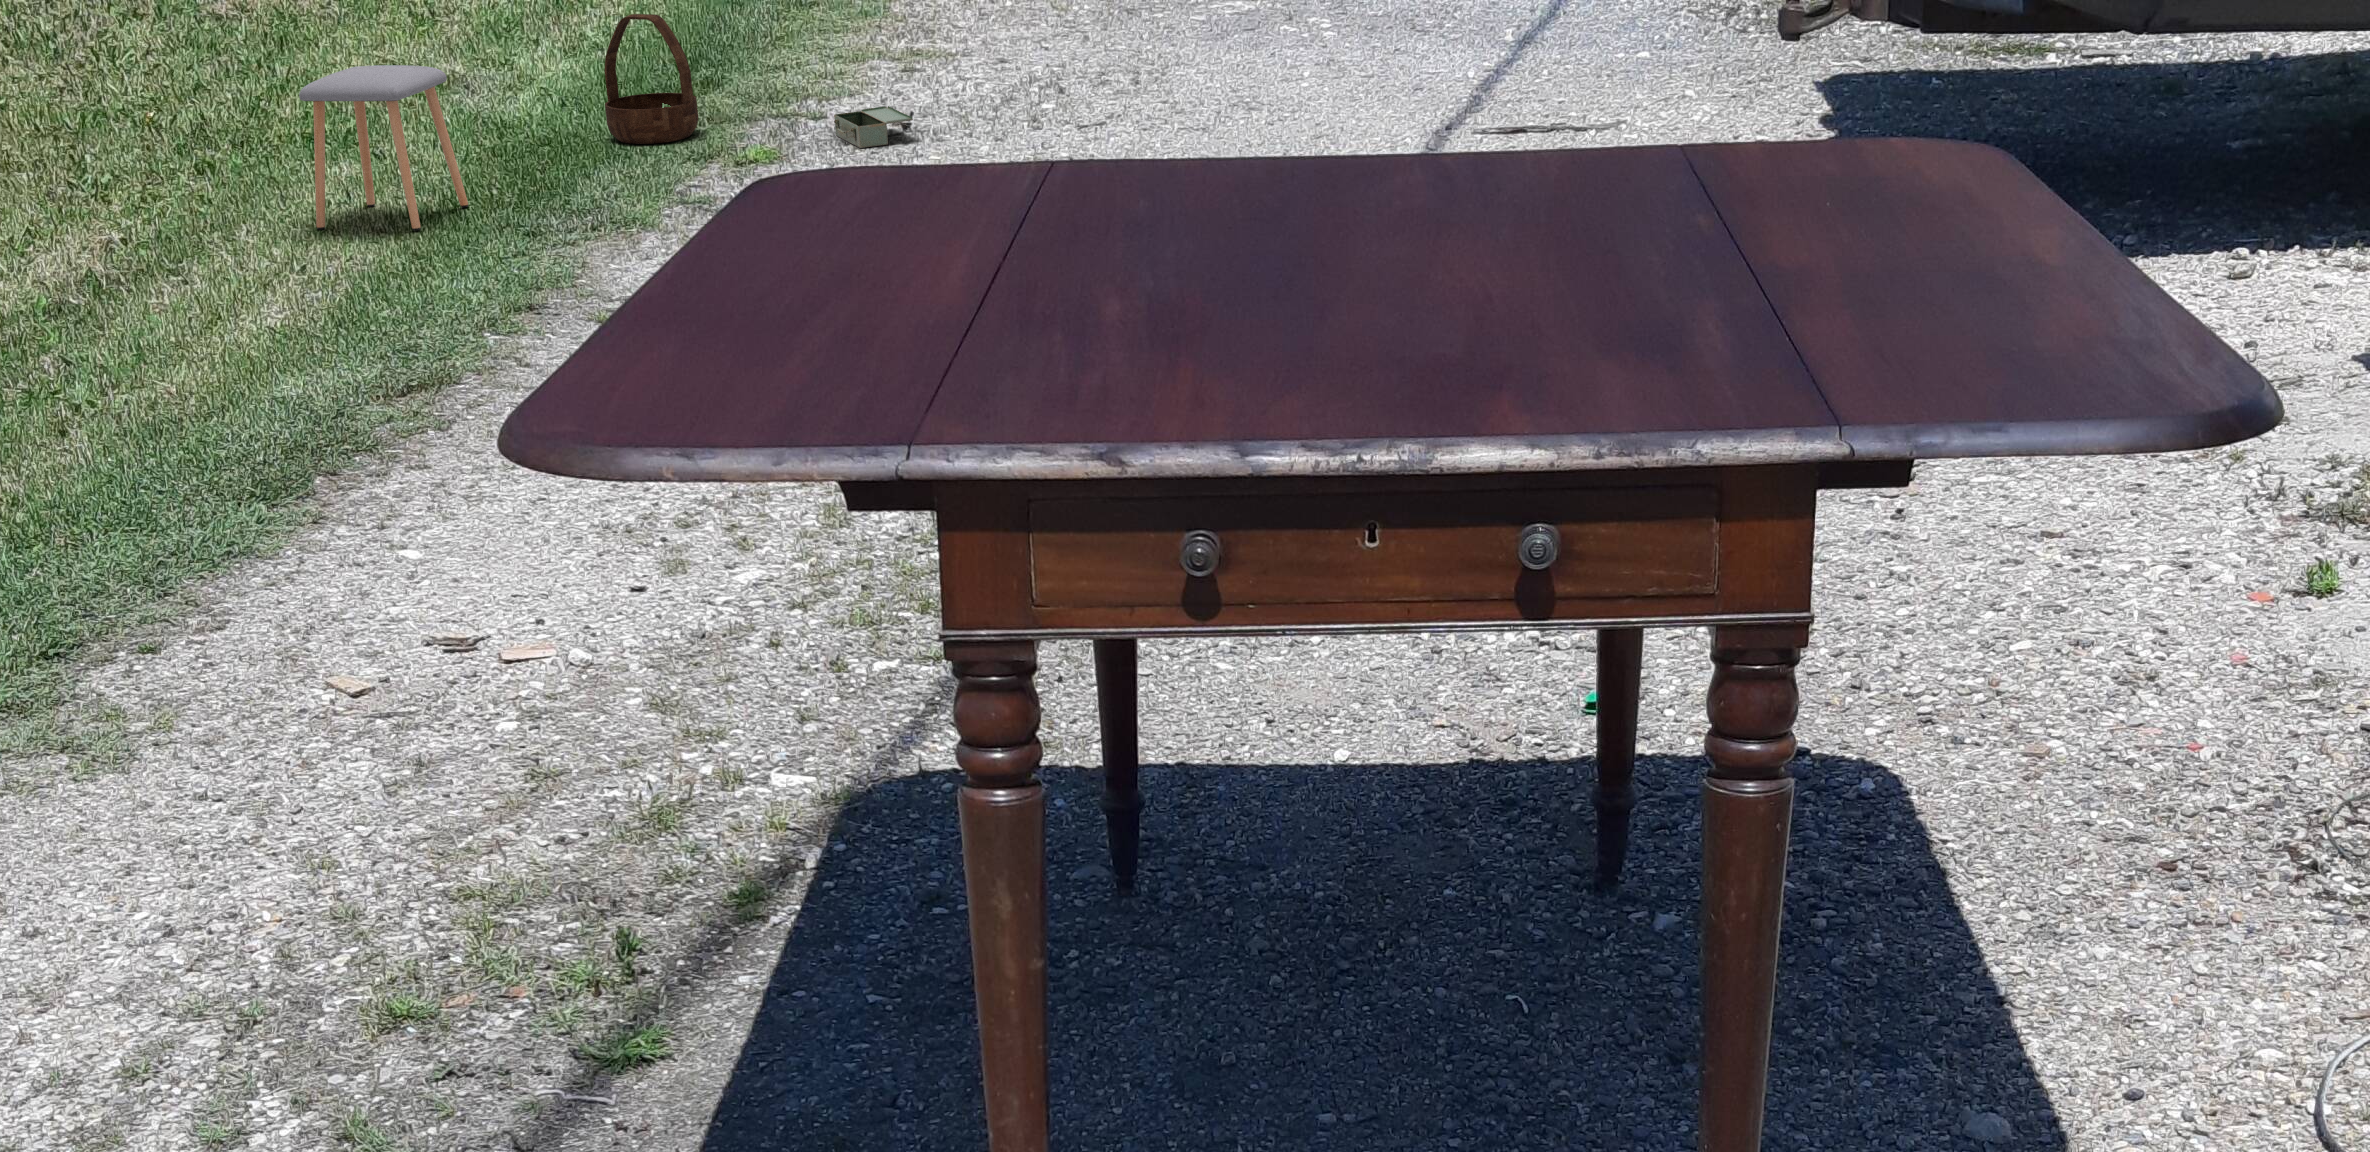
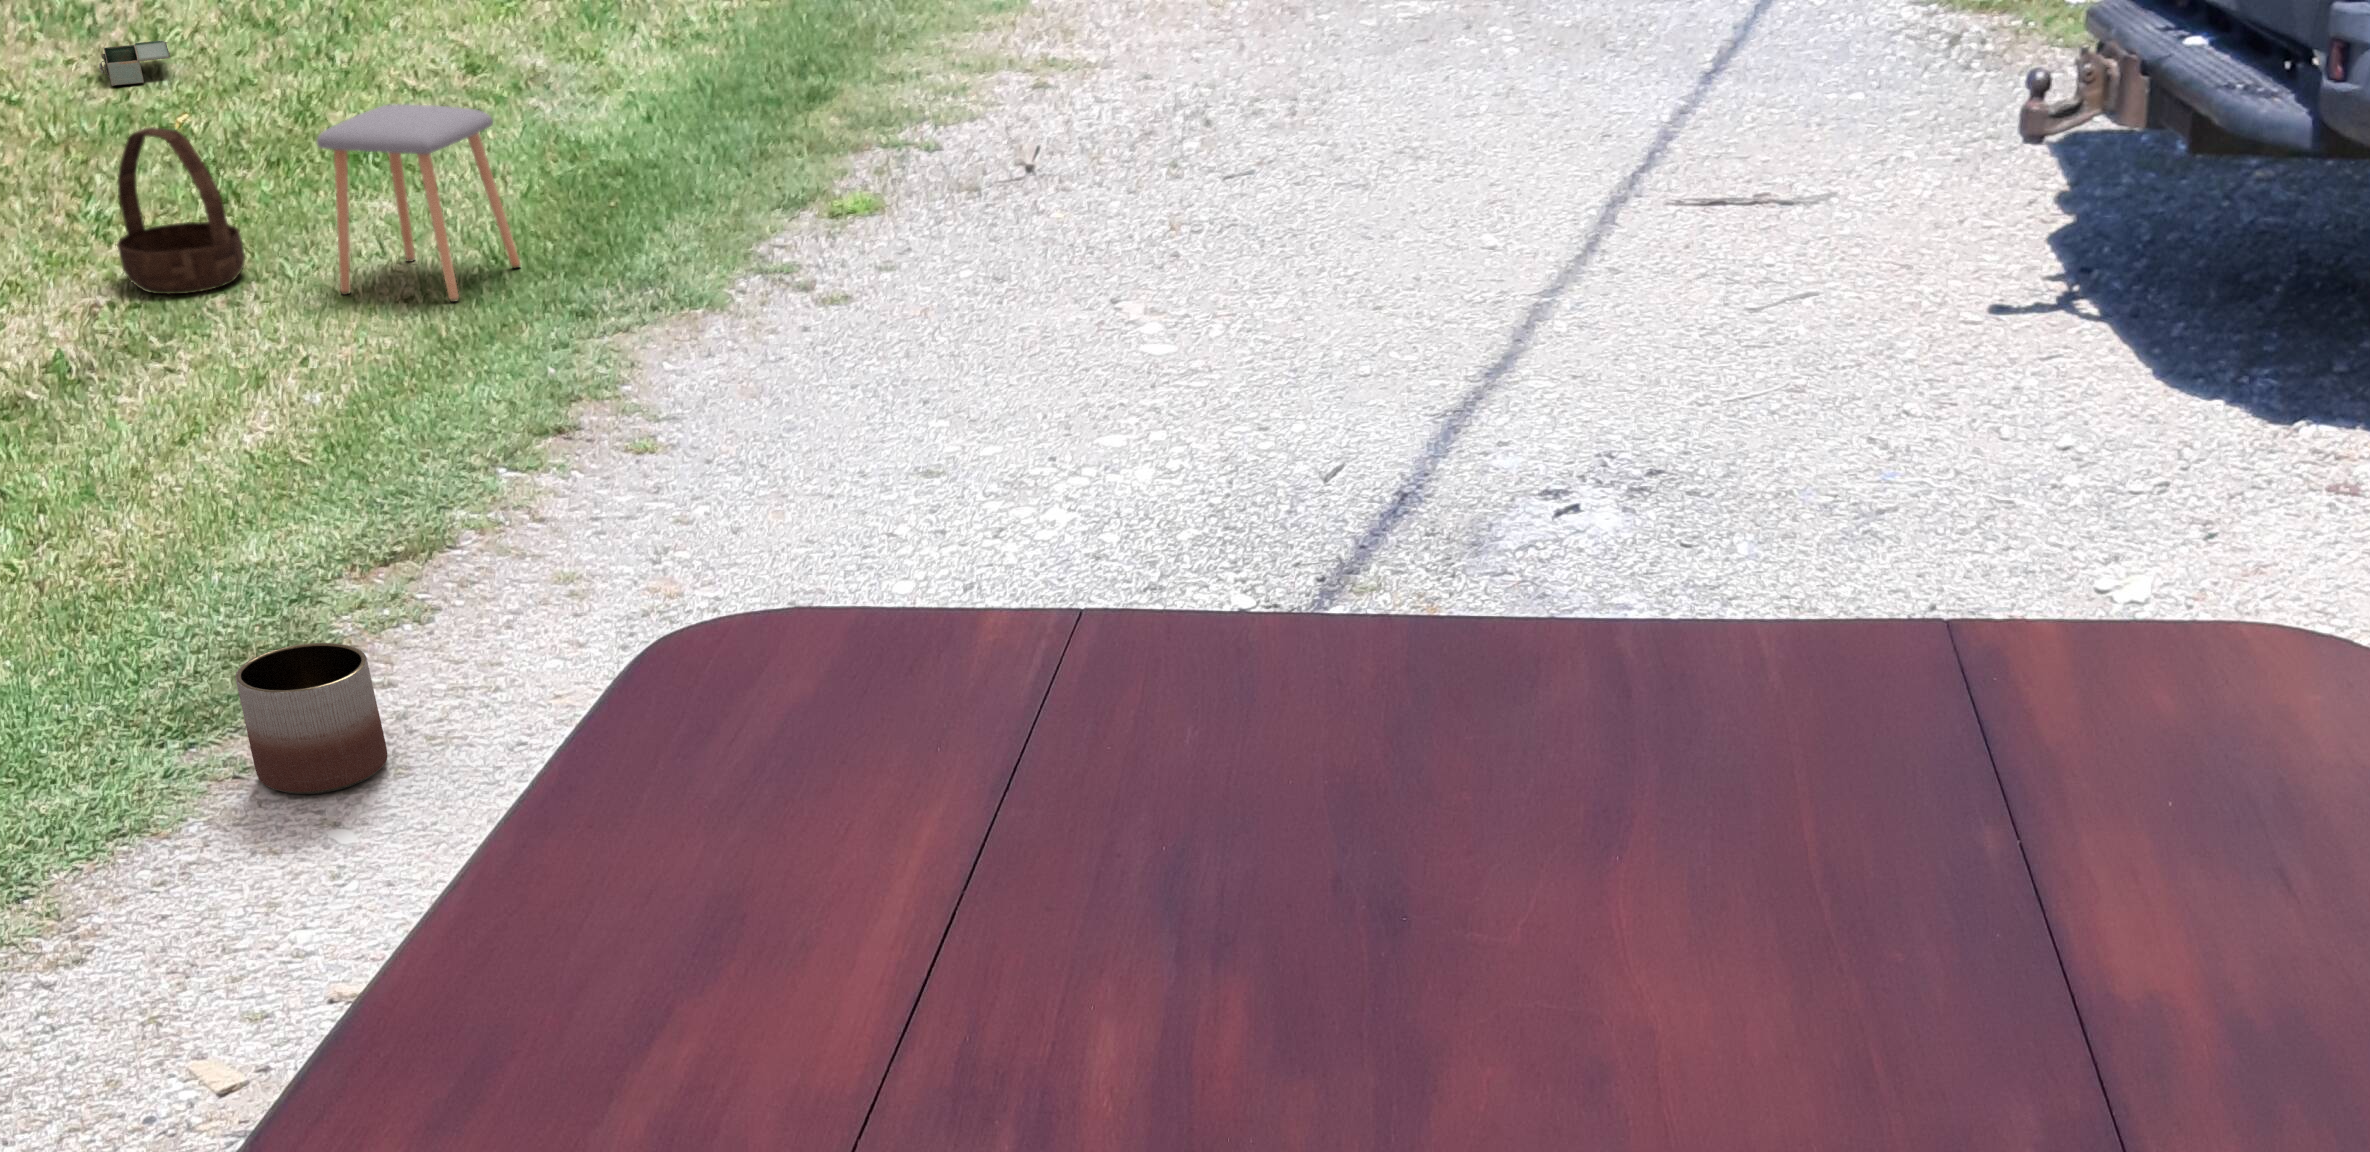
basket: present [604,14,699,144] -> present [117,128,245,294]
toolbox: present [834,106,913,148] -> present [99,40,170,86]
planter: none [323,409,439,525] -> present [236,643,387,794]

